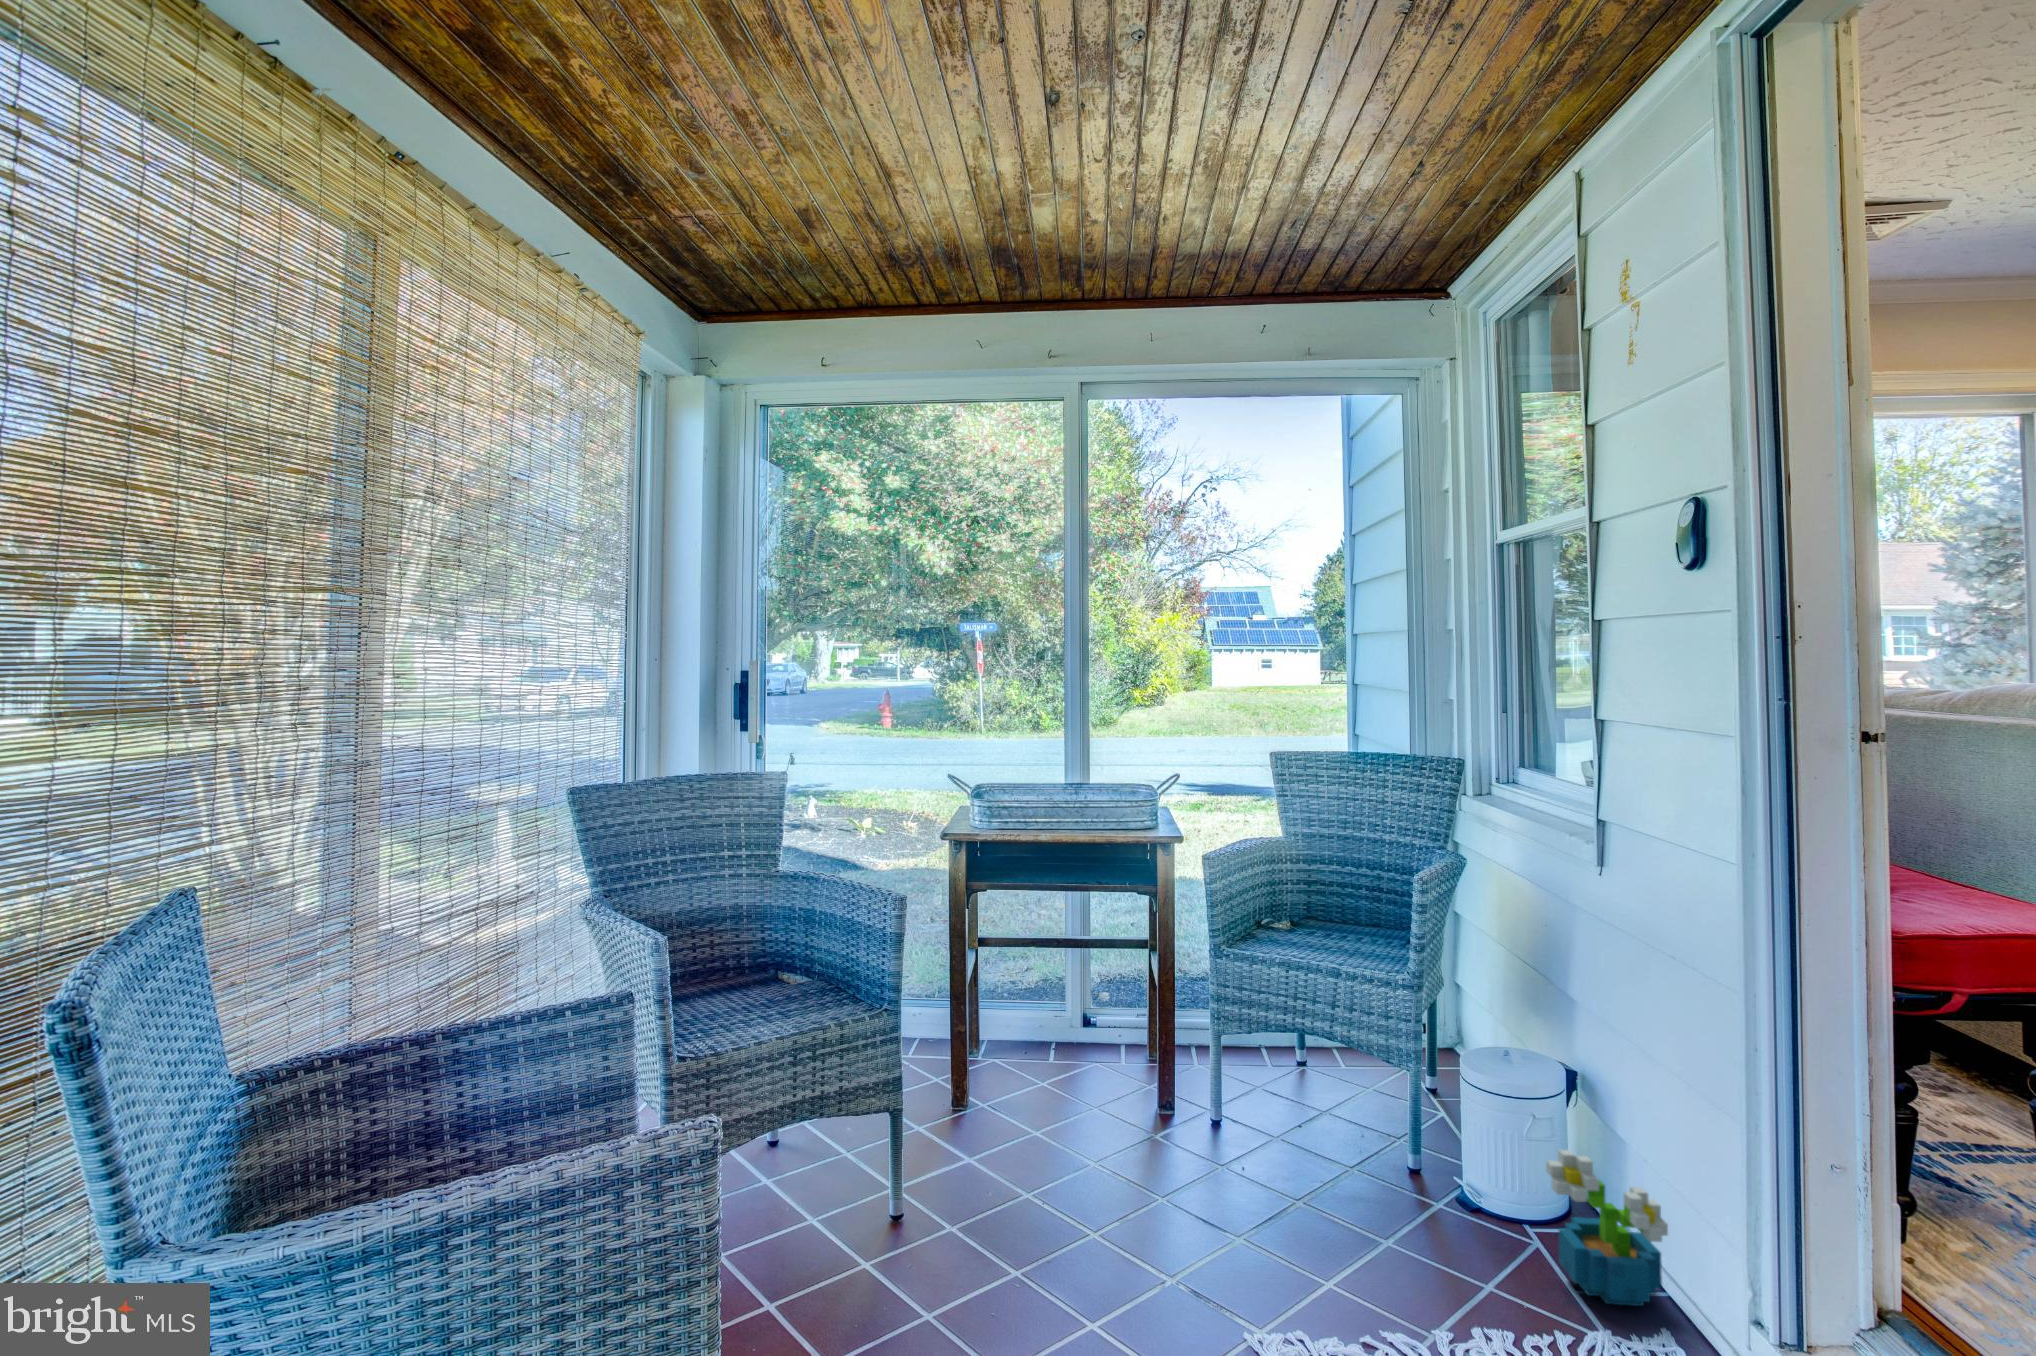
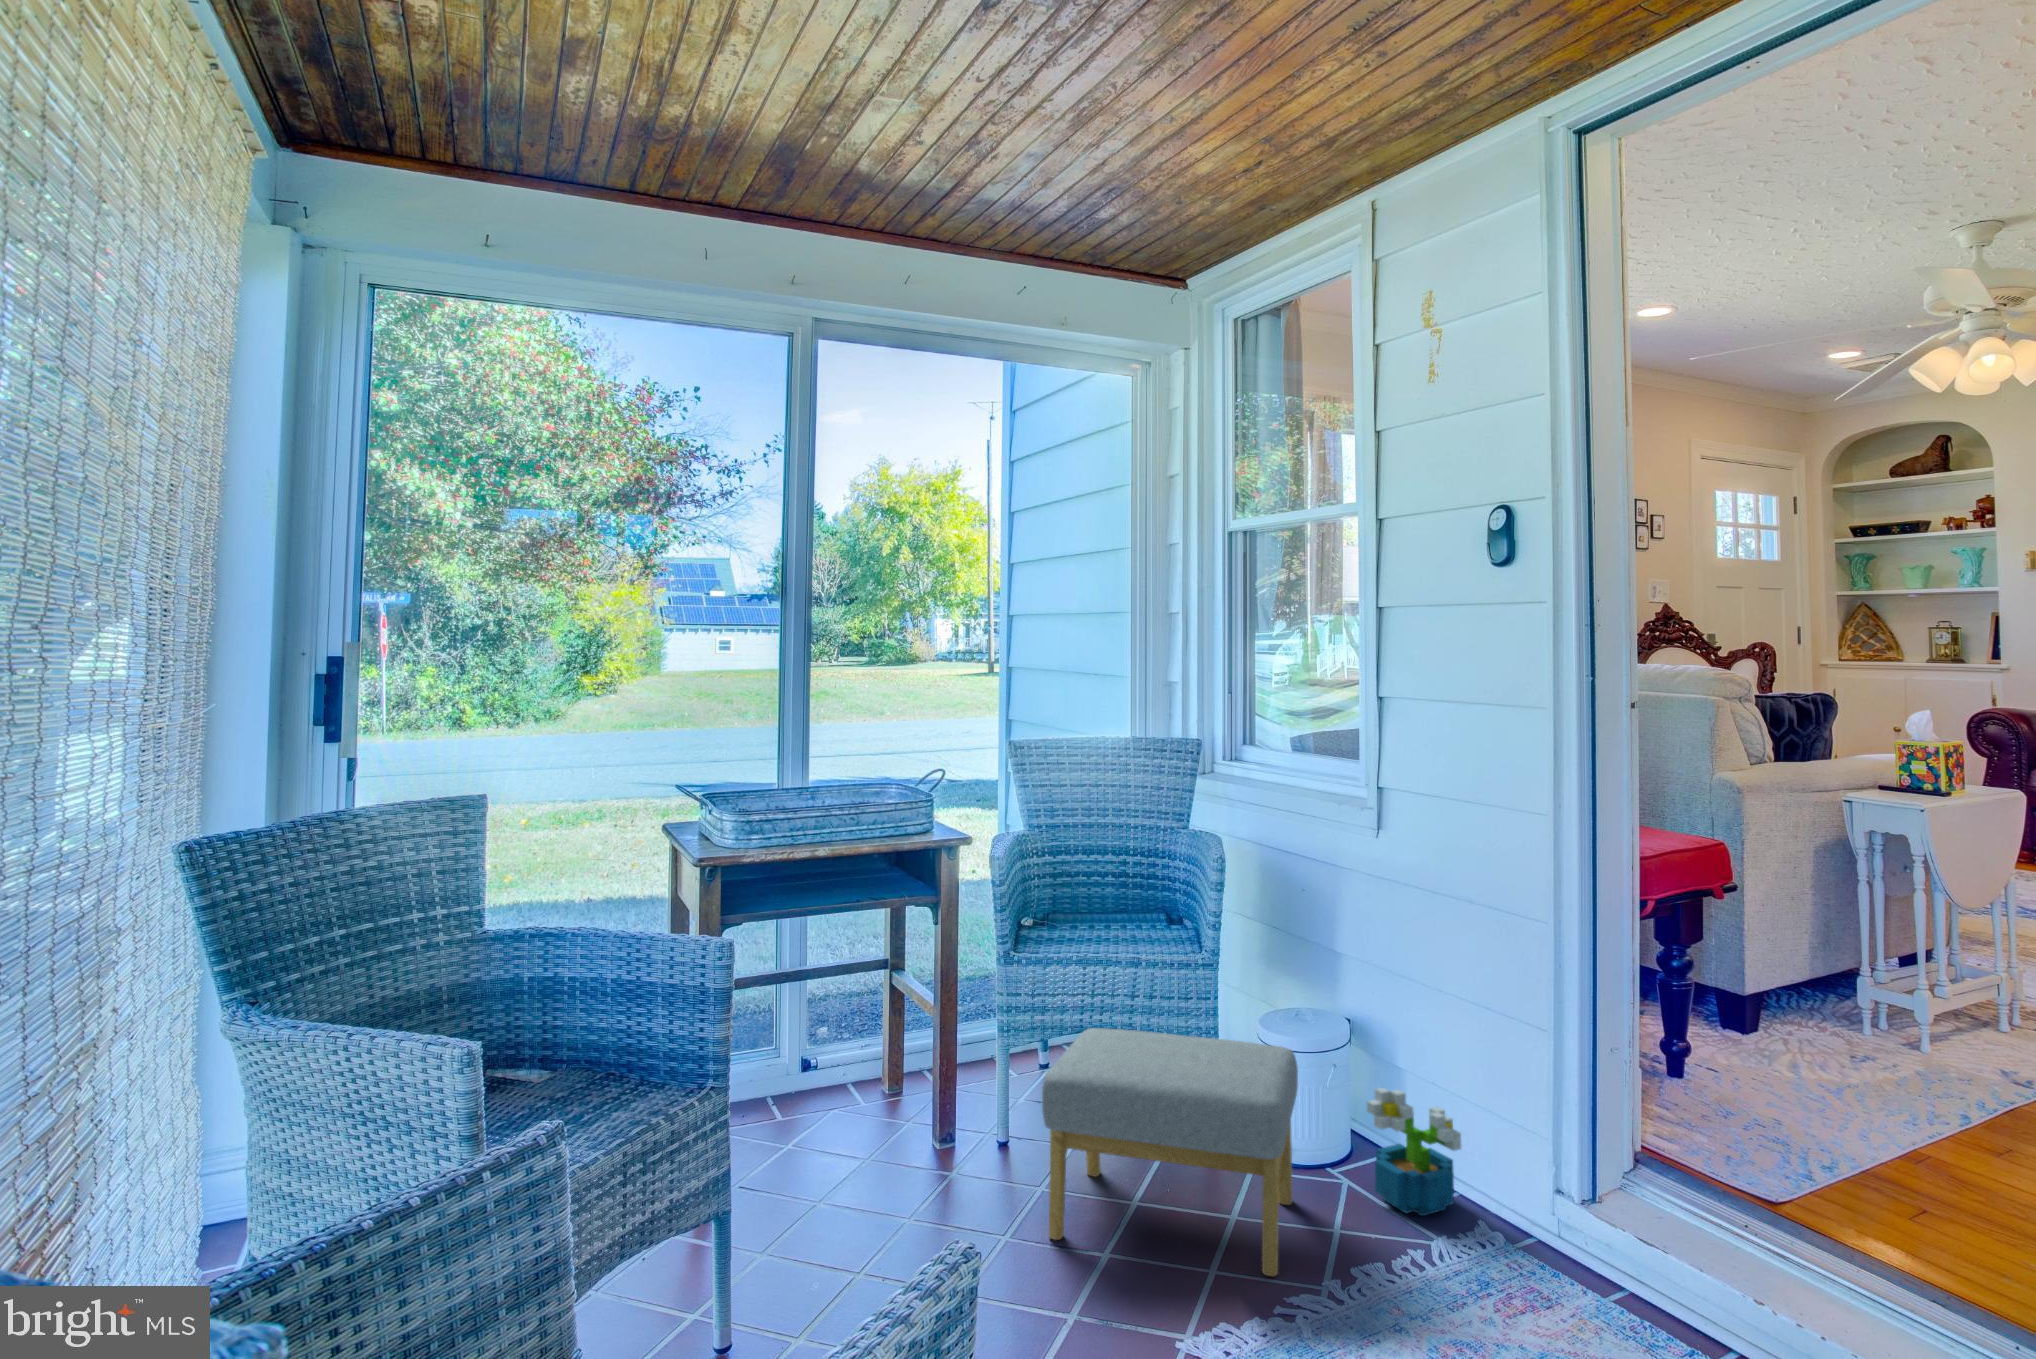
footstool: none [1189,1027,1466,1309] -> present [1042,1028,1298,1276]

